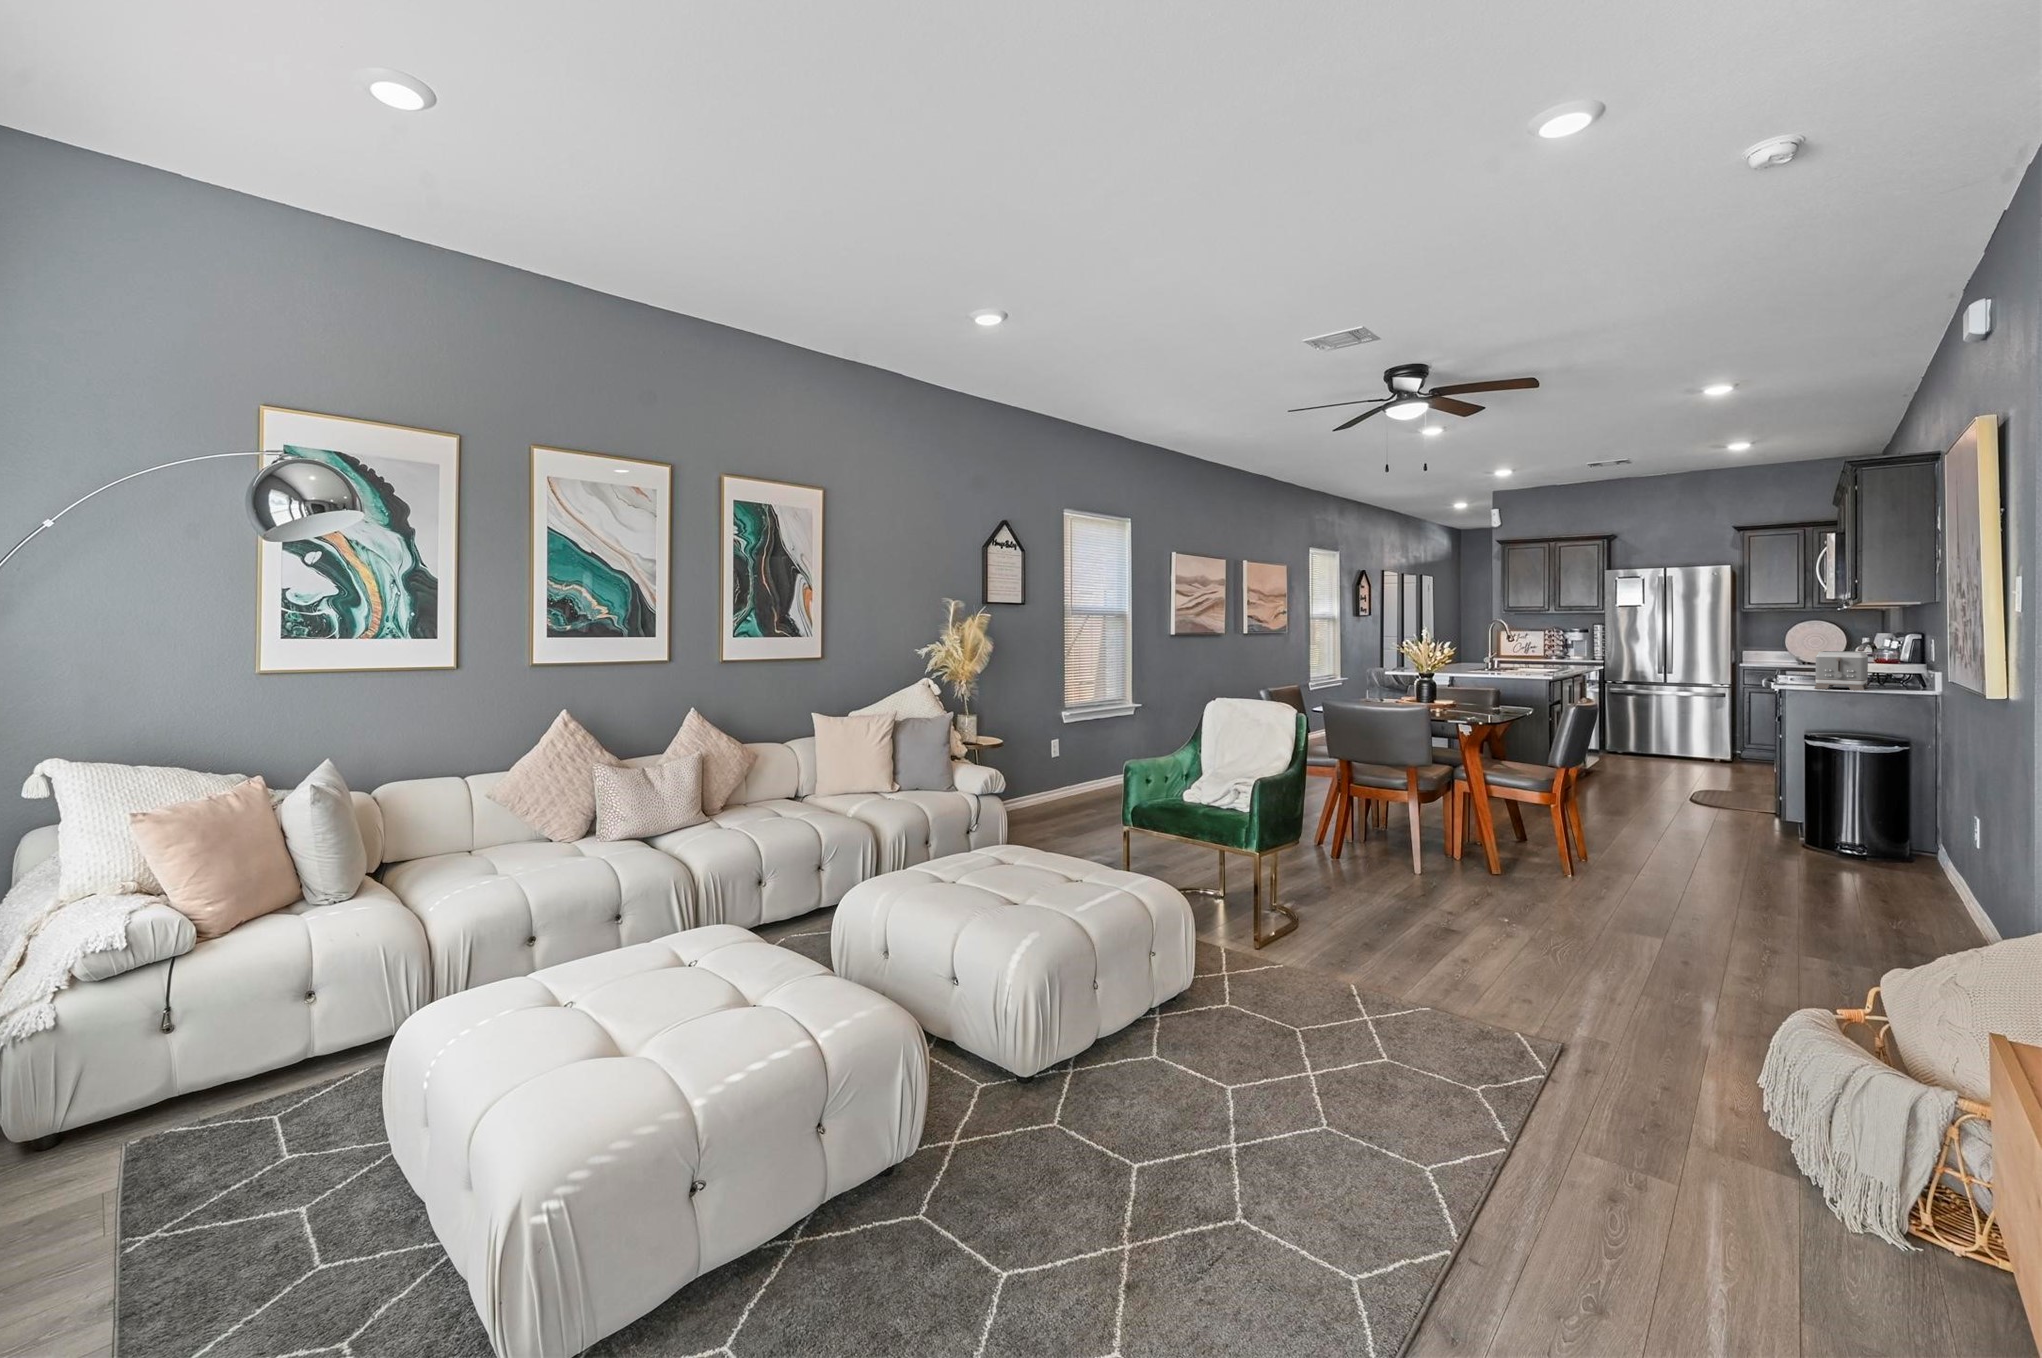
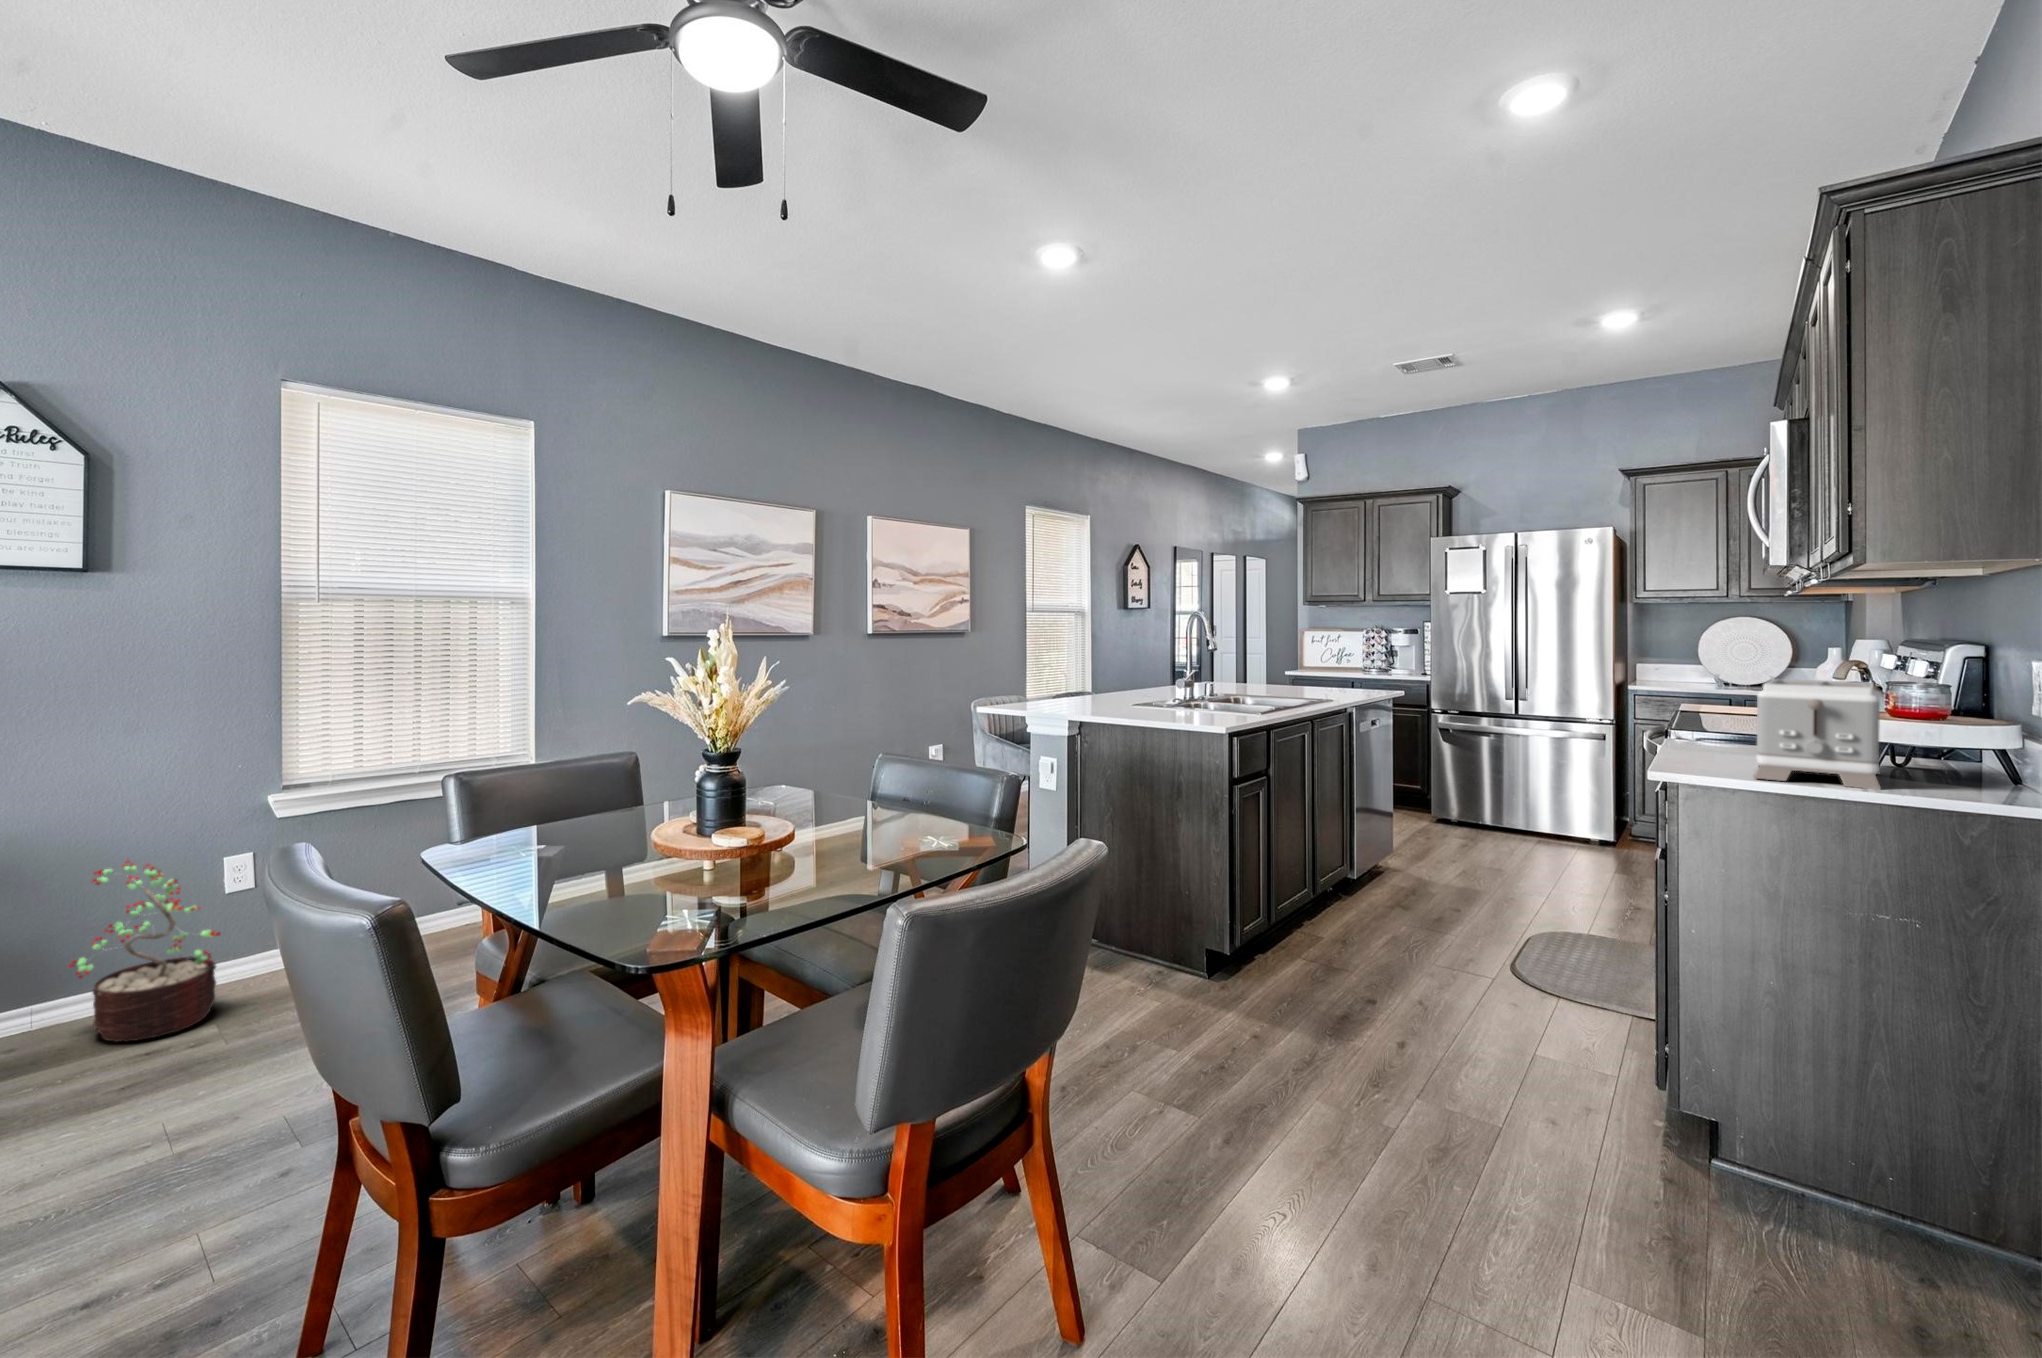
decorative plant: none [1026,733,1078,811] -> present [68,860,221,1042]

